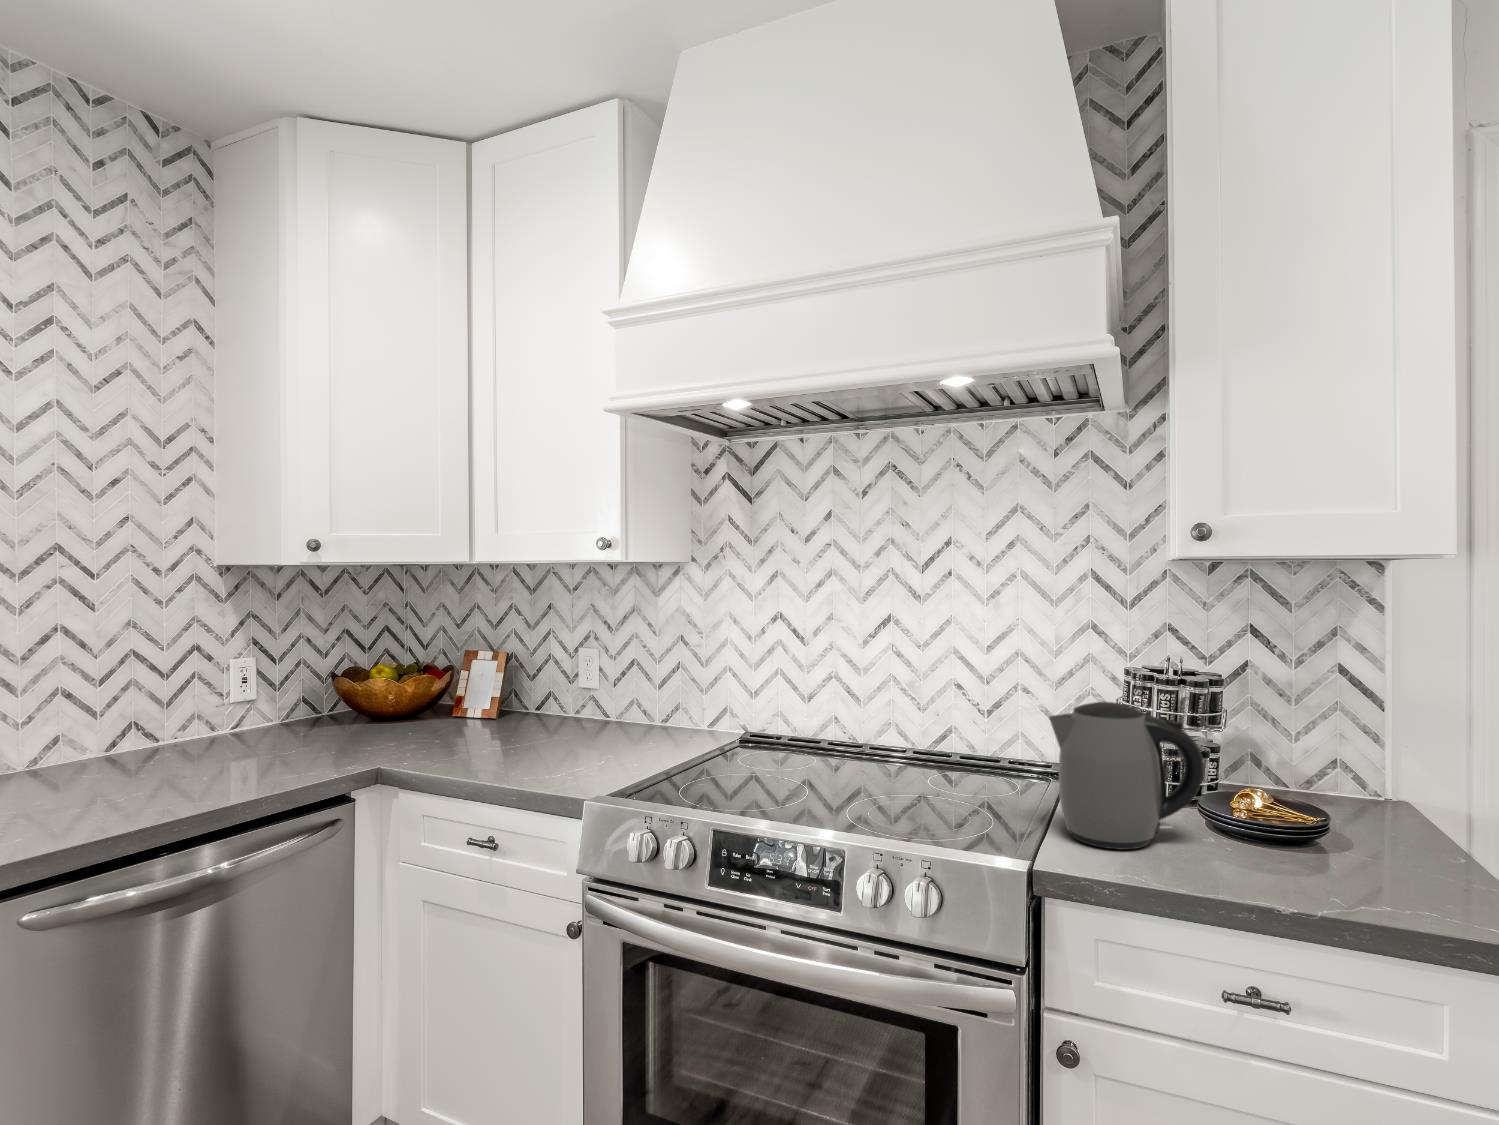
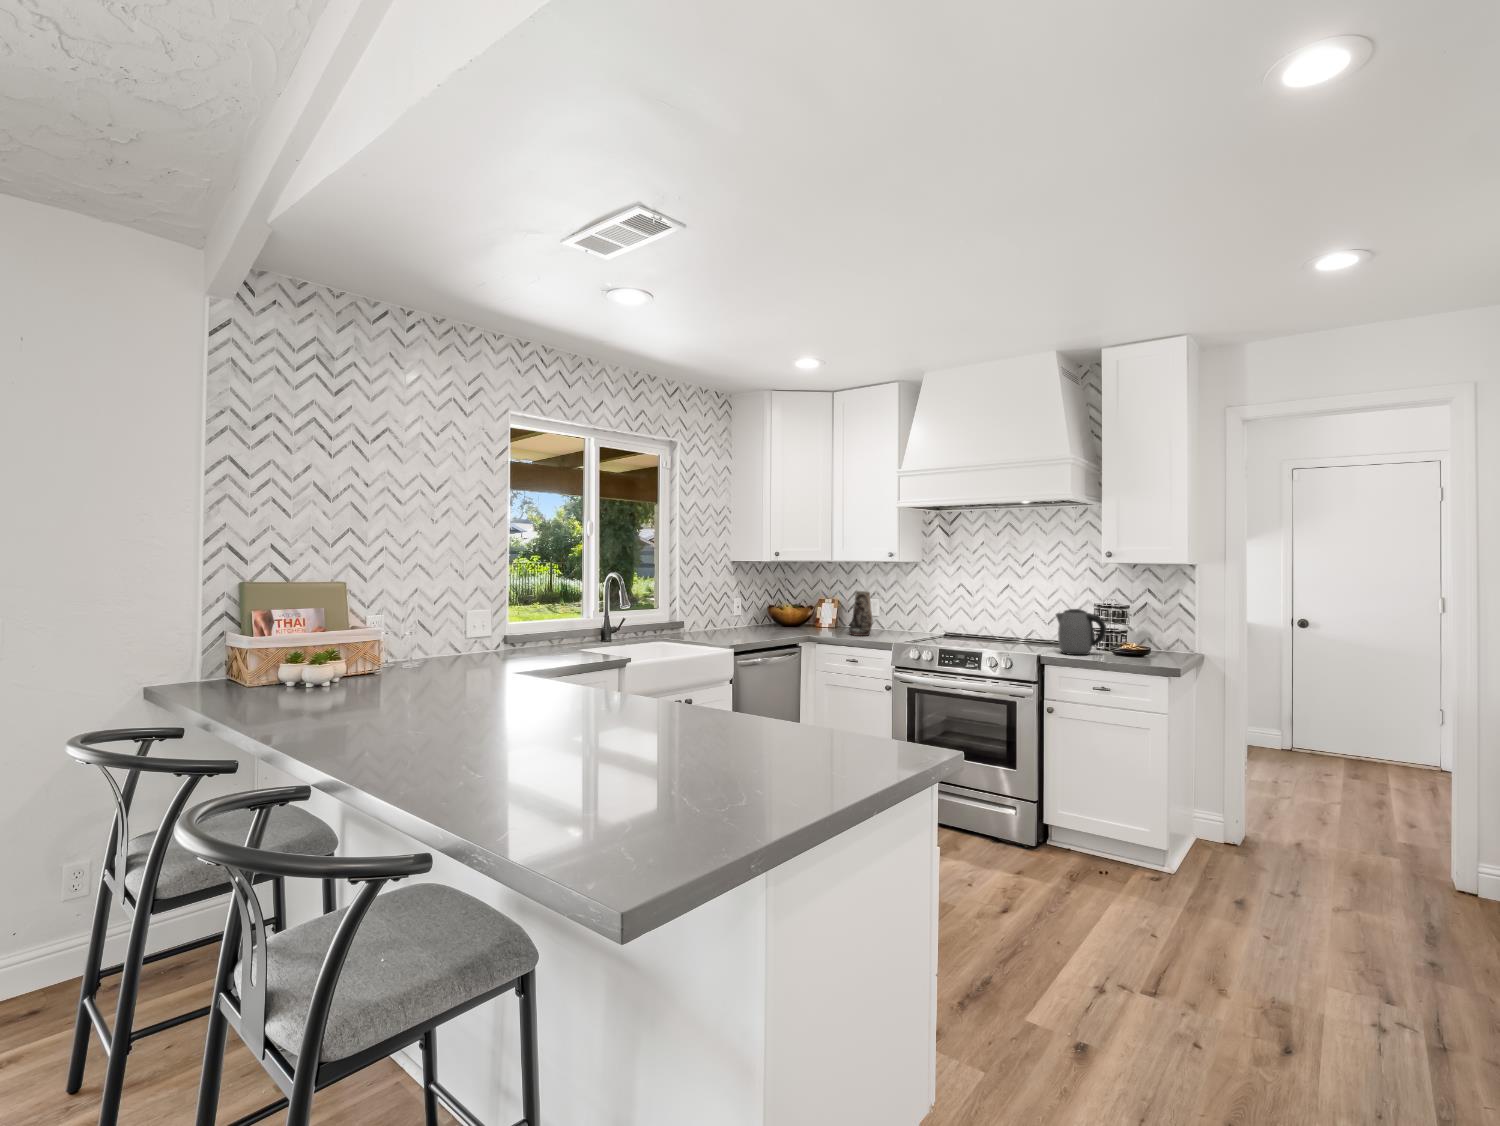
vase: none [505,639,565,758] -> present [849,591,872,636]

